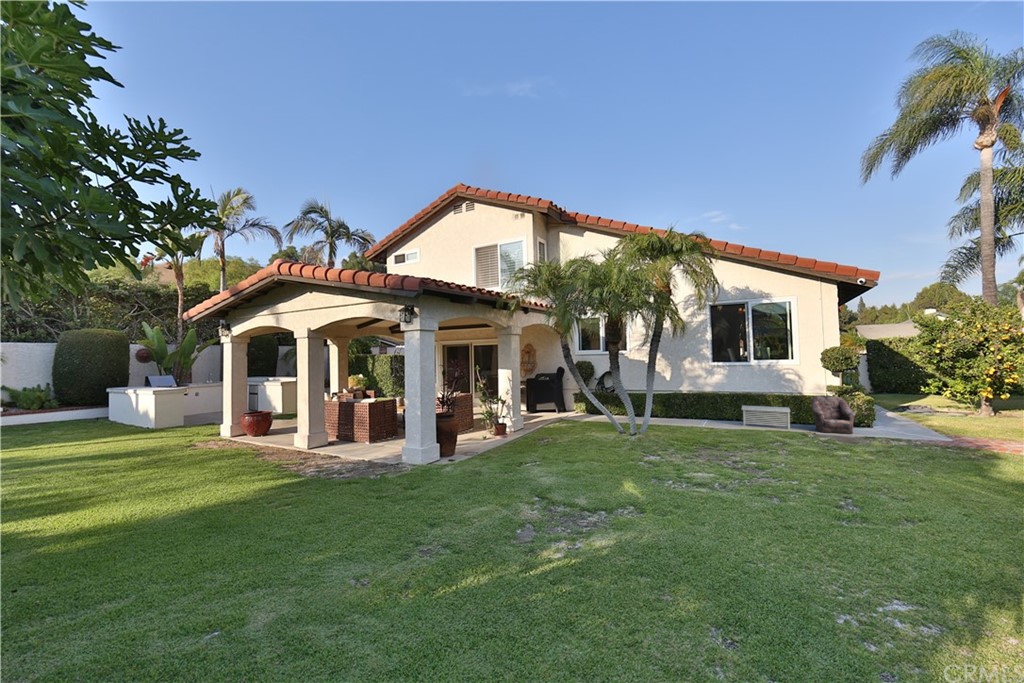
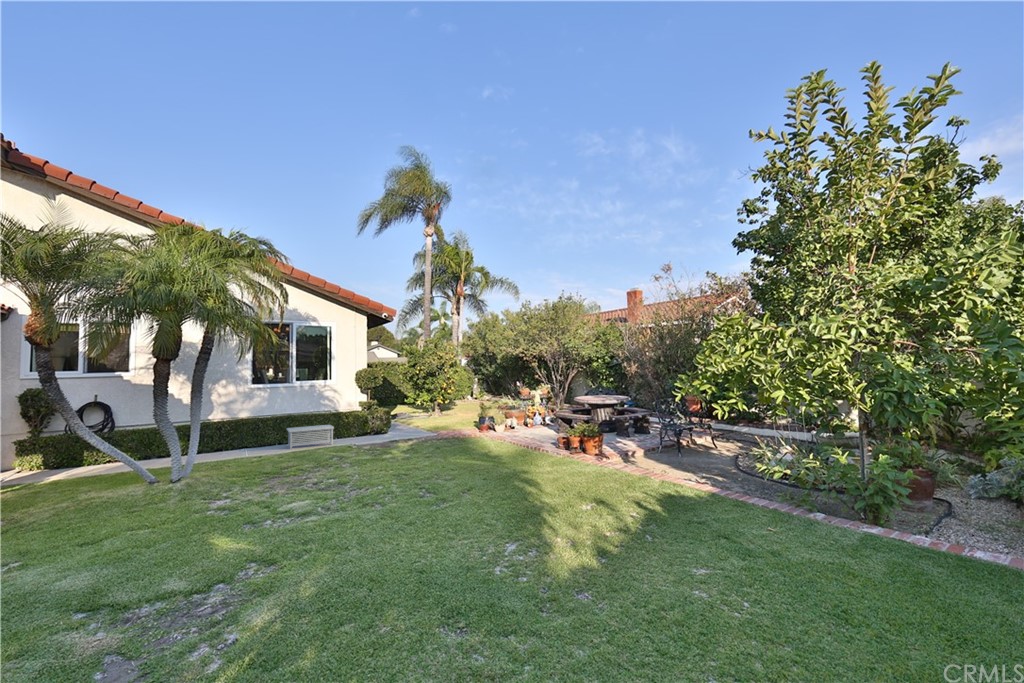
armchair: present [812,396,856,434] -> none [349,410,382,443]

